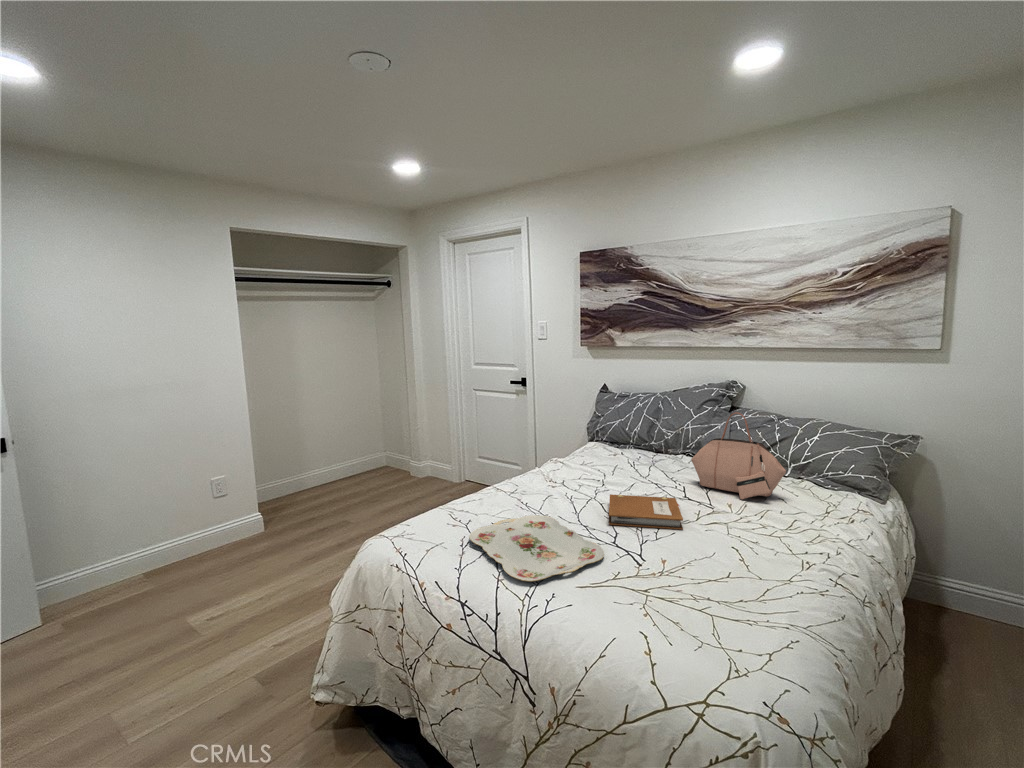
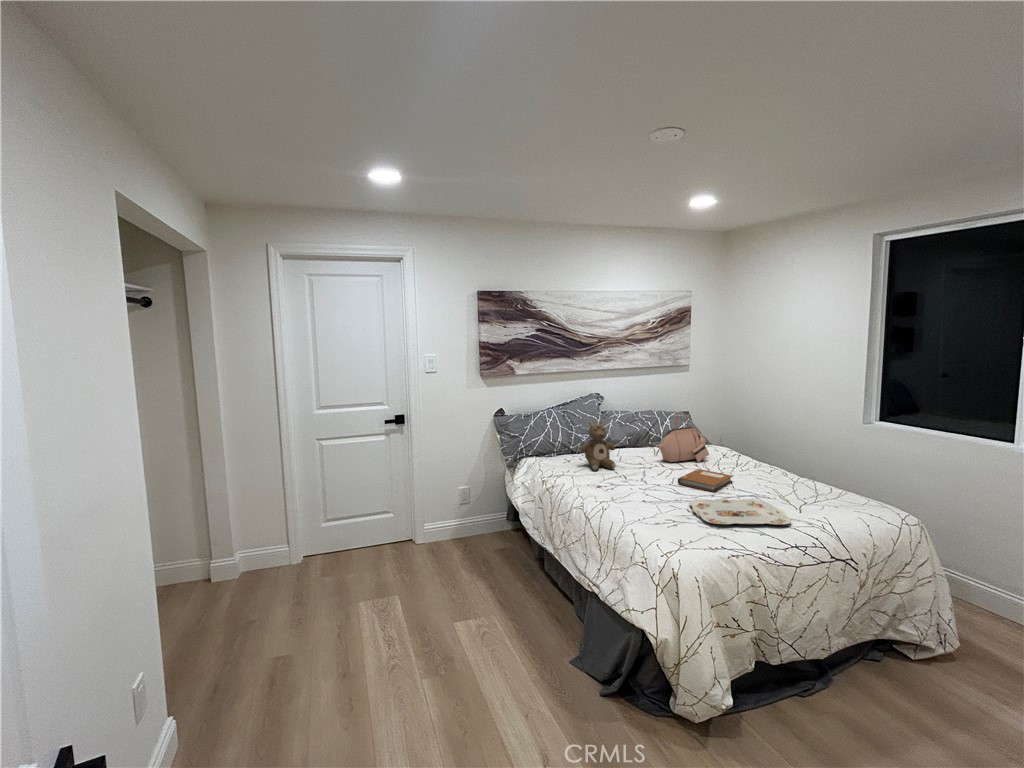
stuffed bear: none [590,404,639,469] -> present [579,420,616,470]

